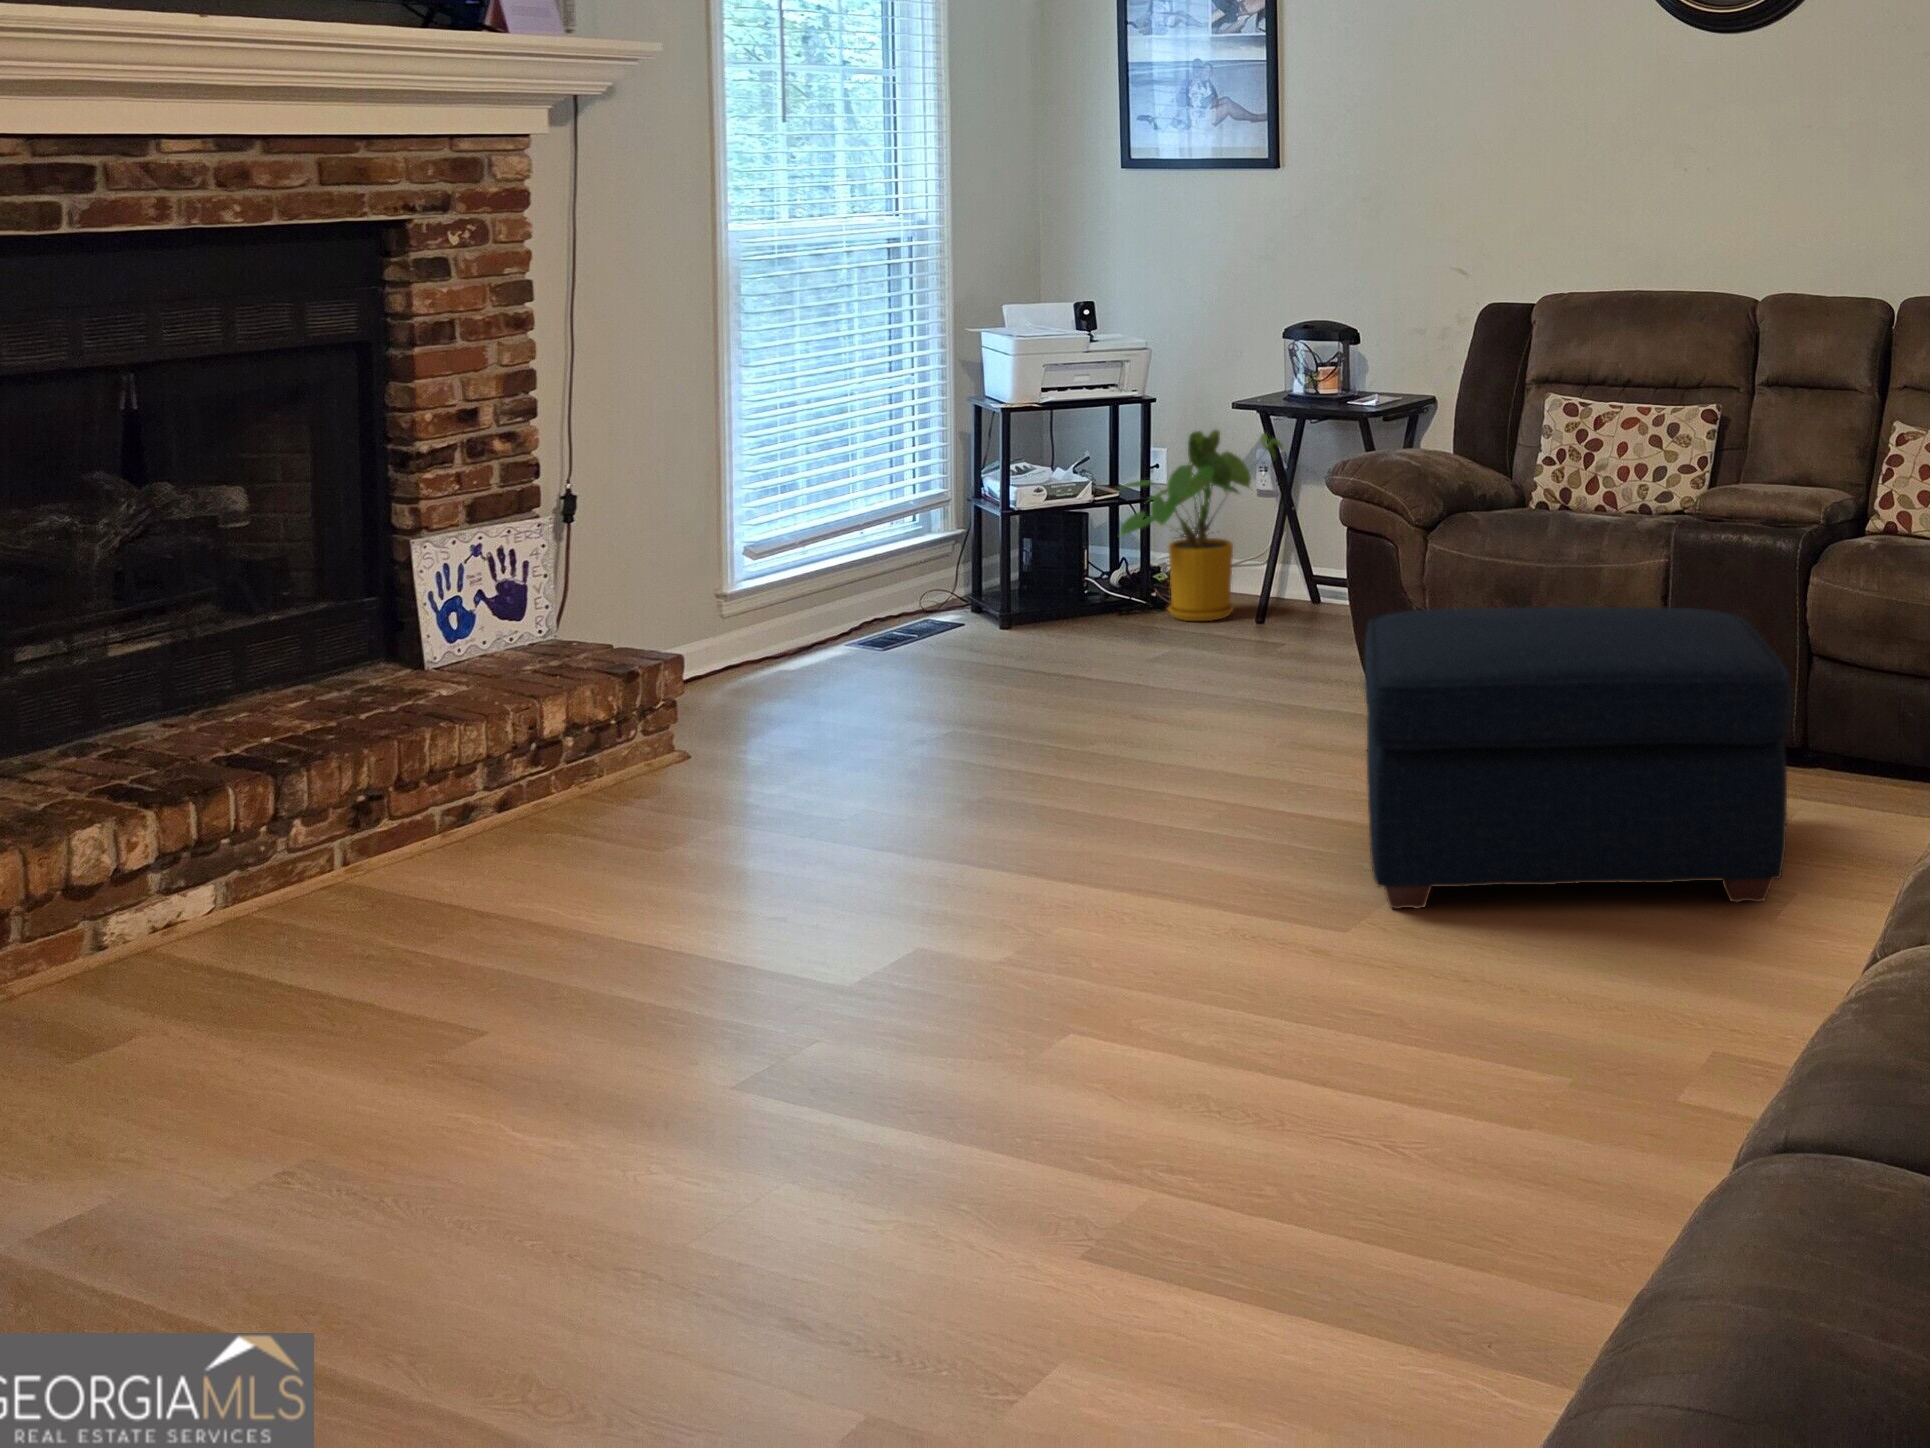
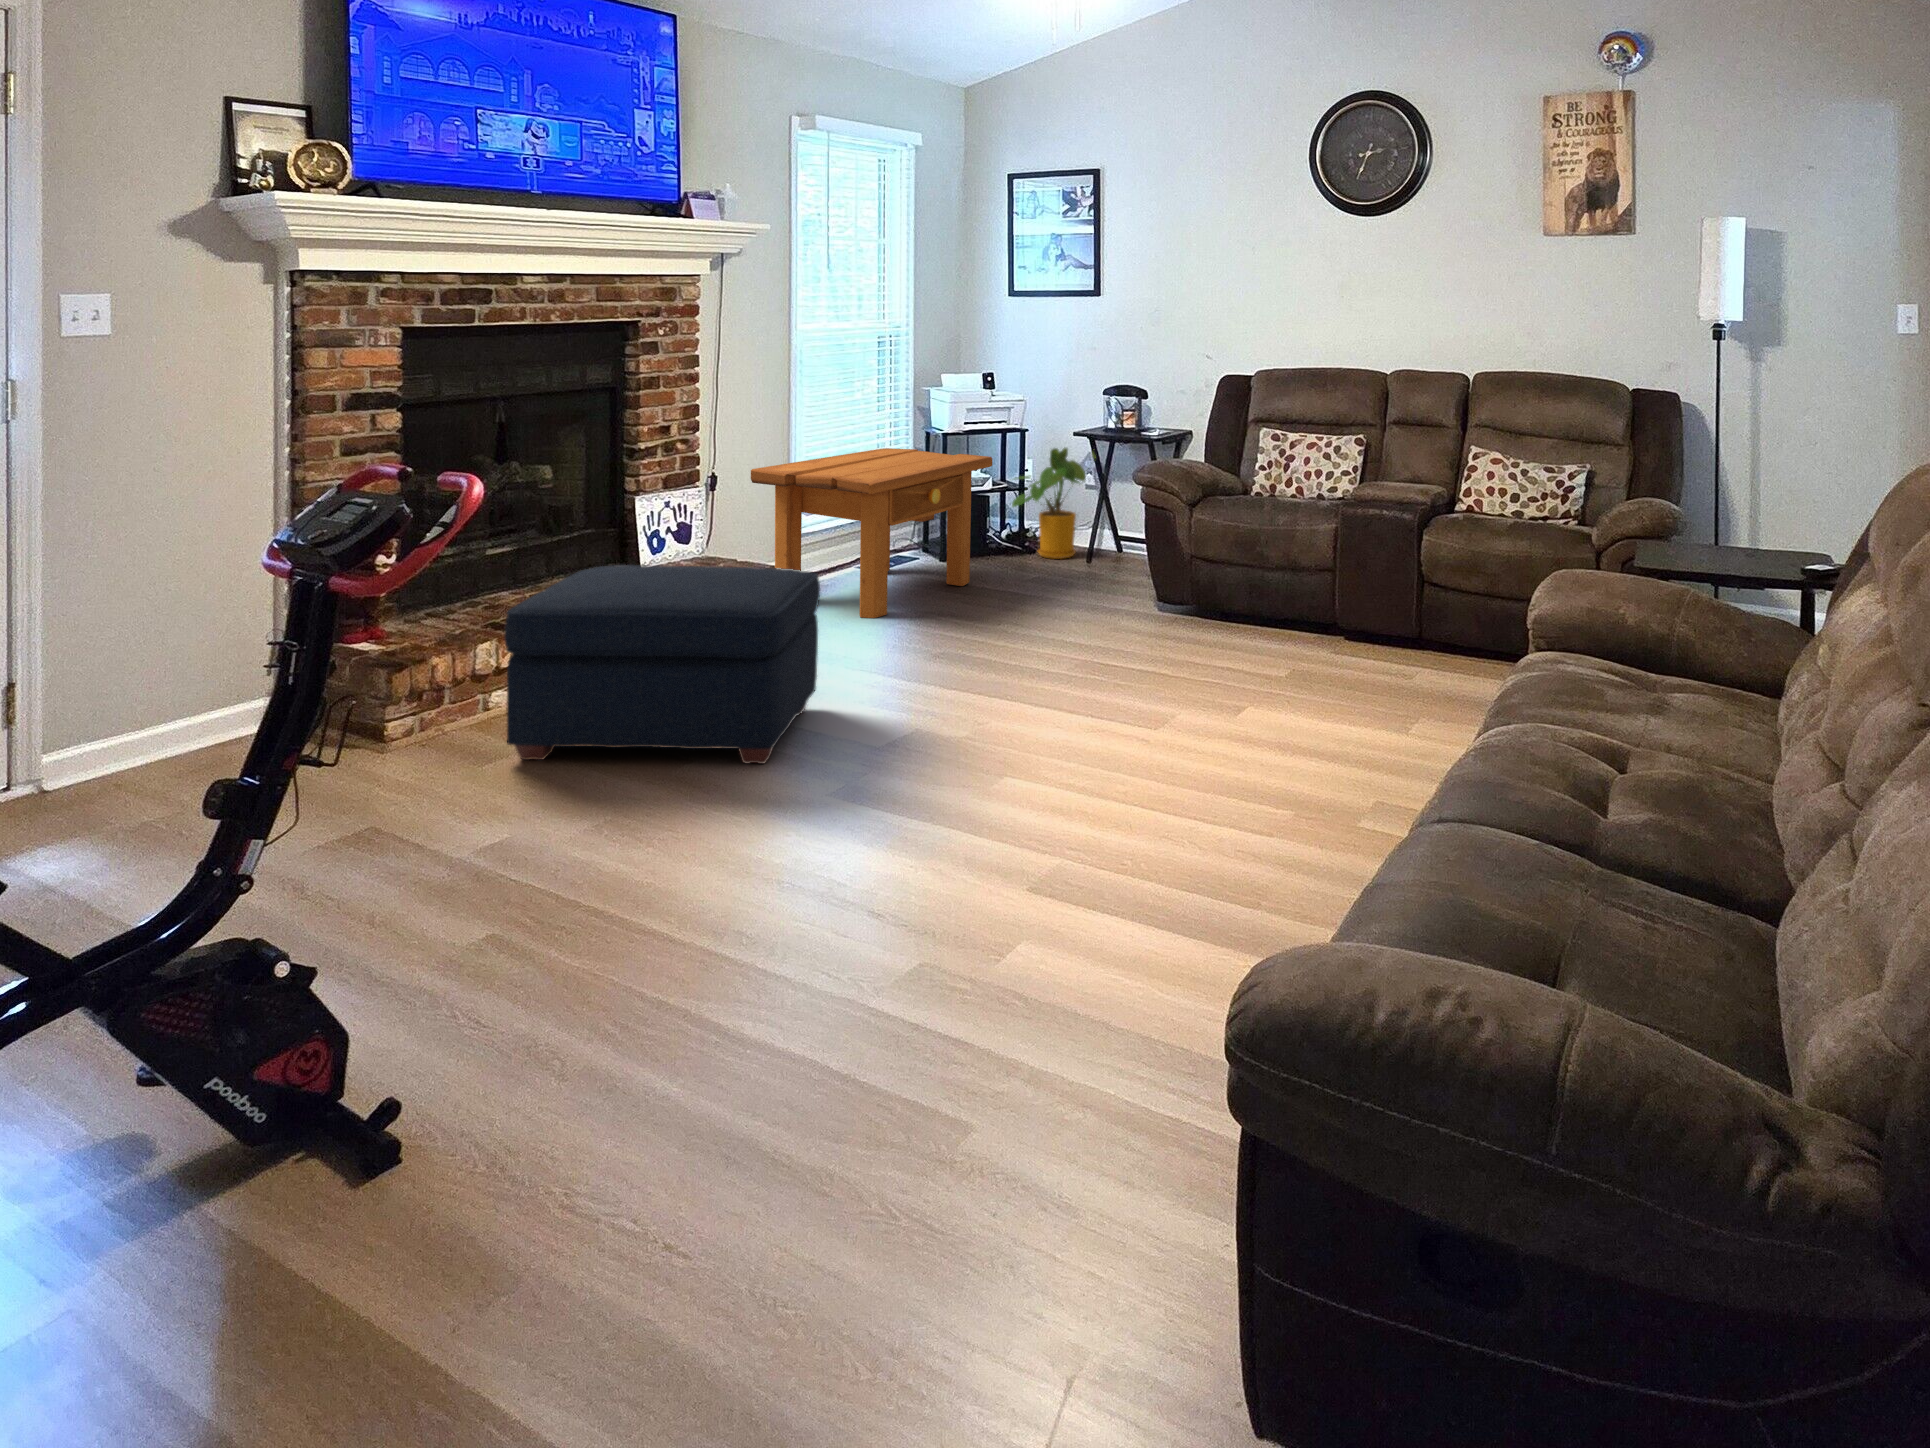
side table: none [634,438,1080,740] -> present [751,448,992,618]
ottoman: present [1365,607,1792,909] -> present [504,565,820,764]

